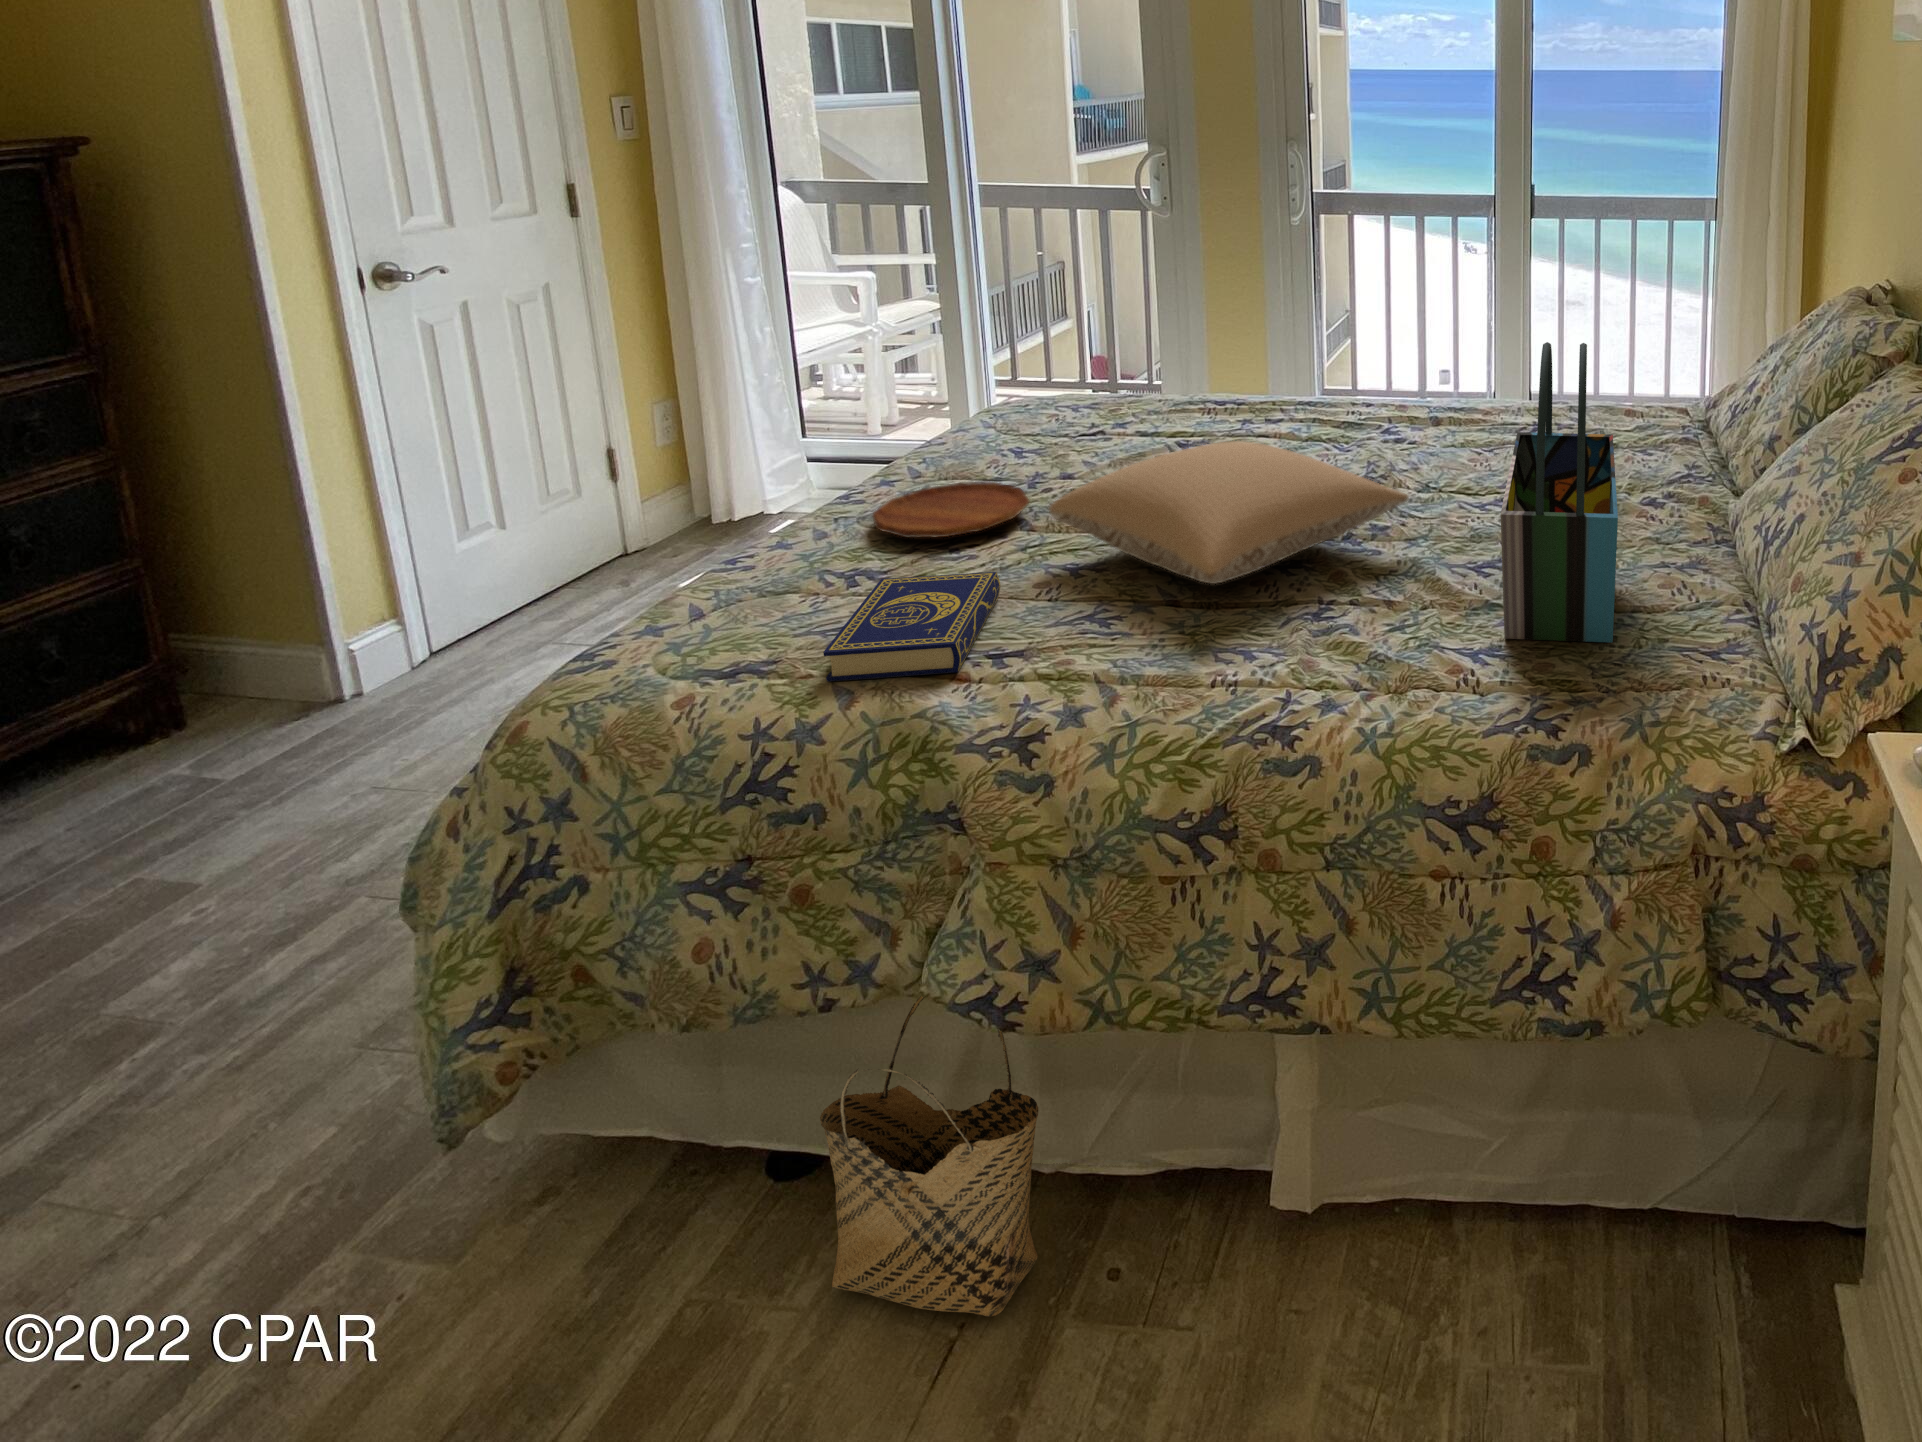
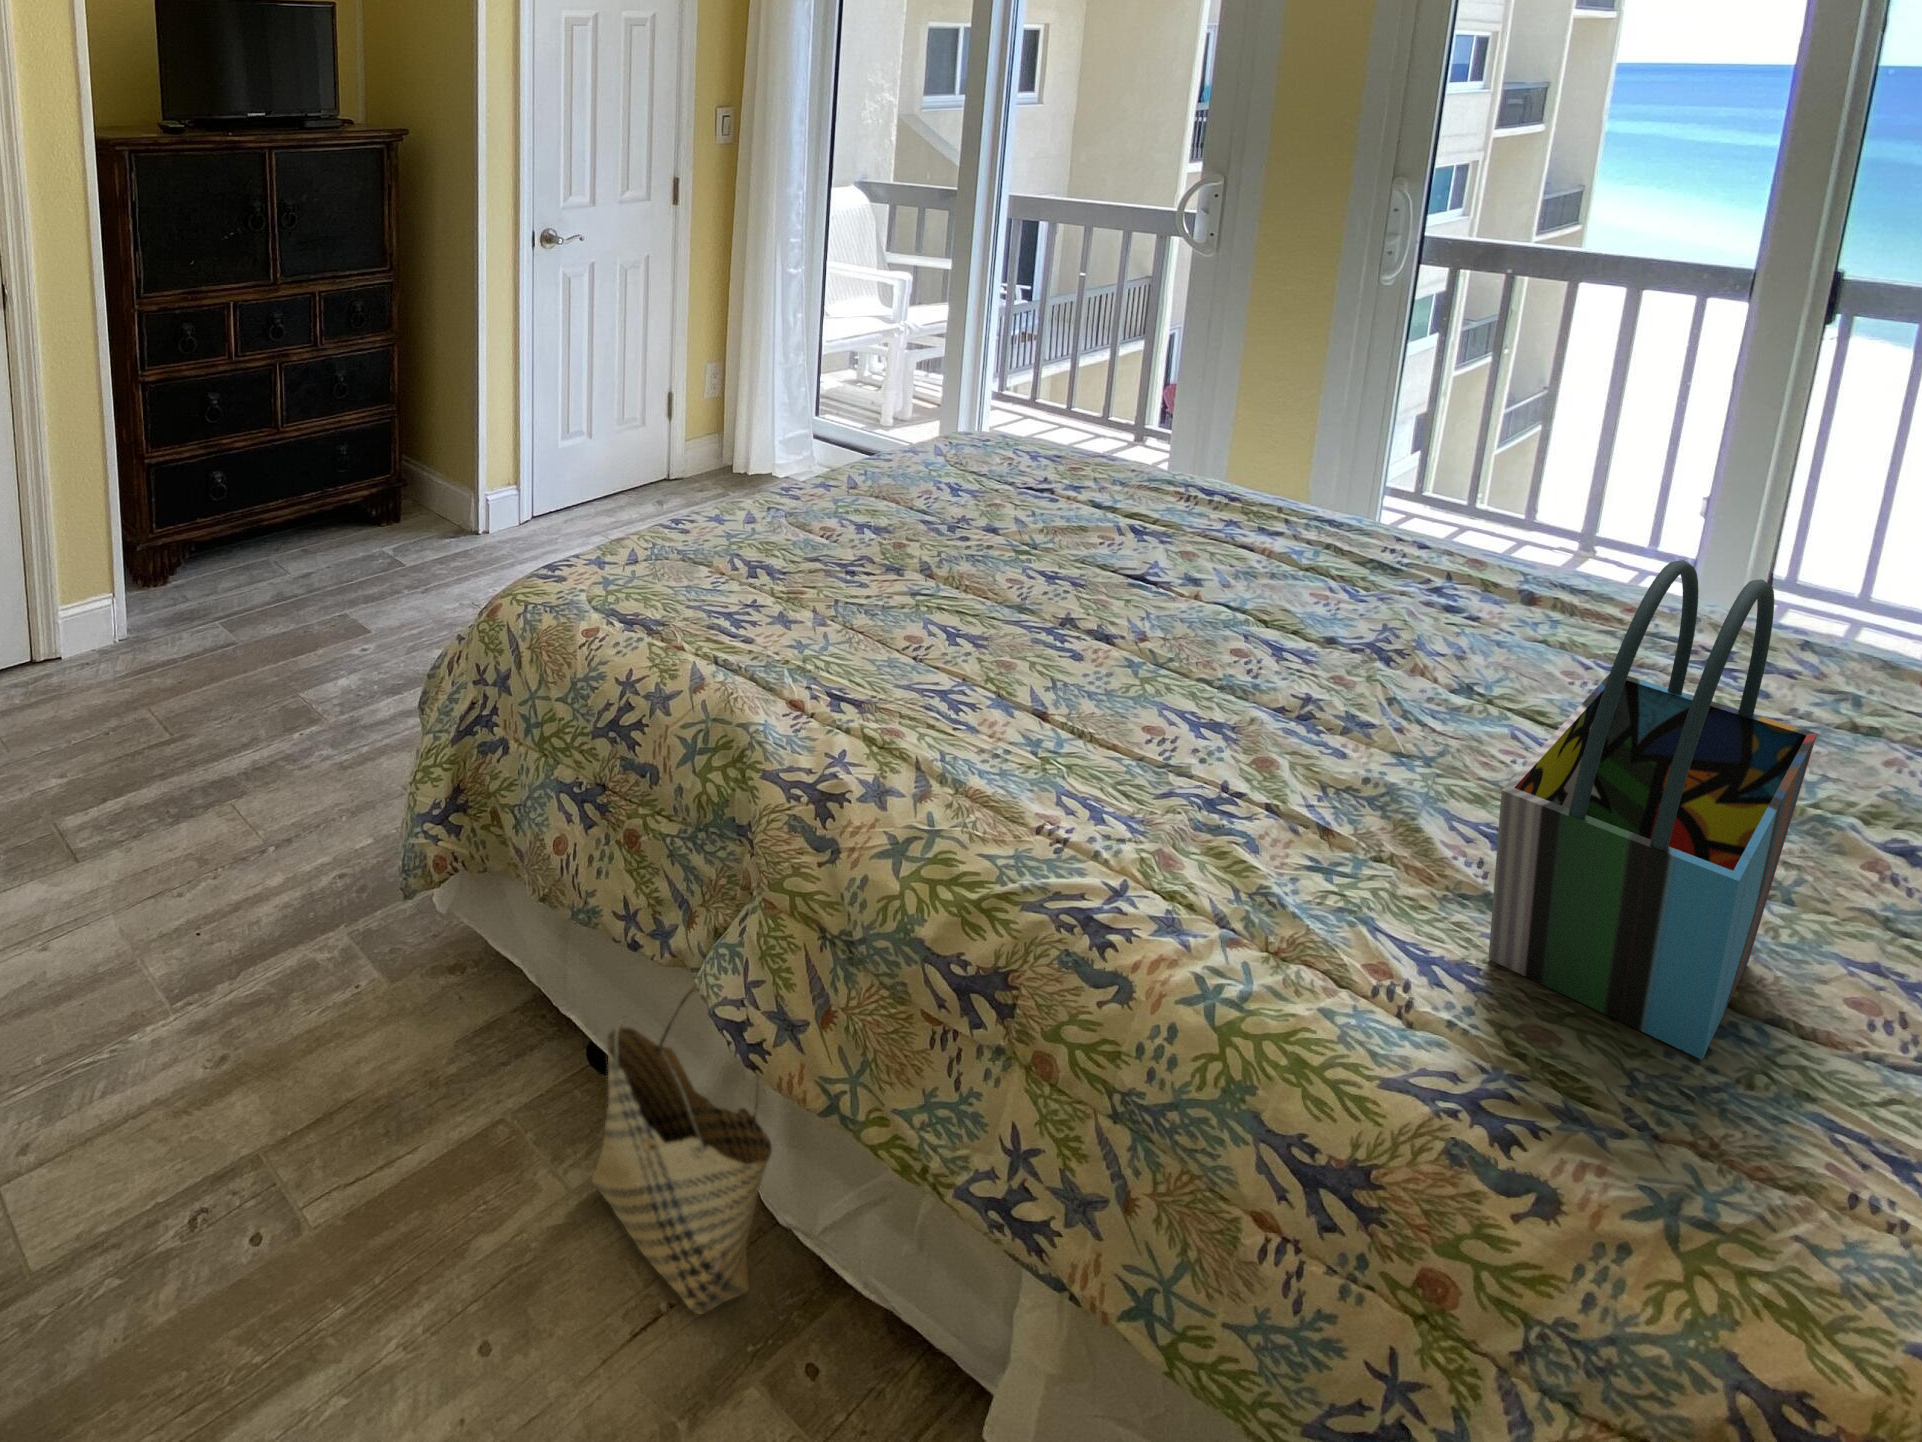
pillow: present [1049,441,1409,583] -> none [940,544,1403,715]
tray: present [872,482,1029,538] -> none [791,502,939,562]
book: present [823,572,1000,682] -> none [691,583,870,700]

